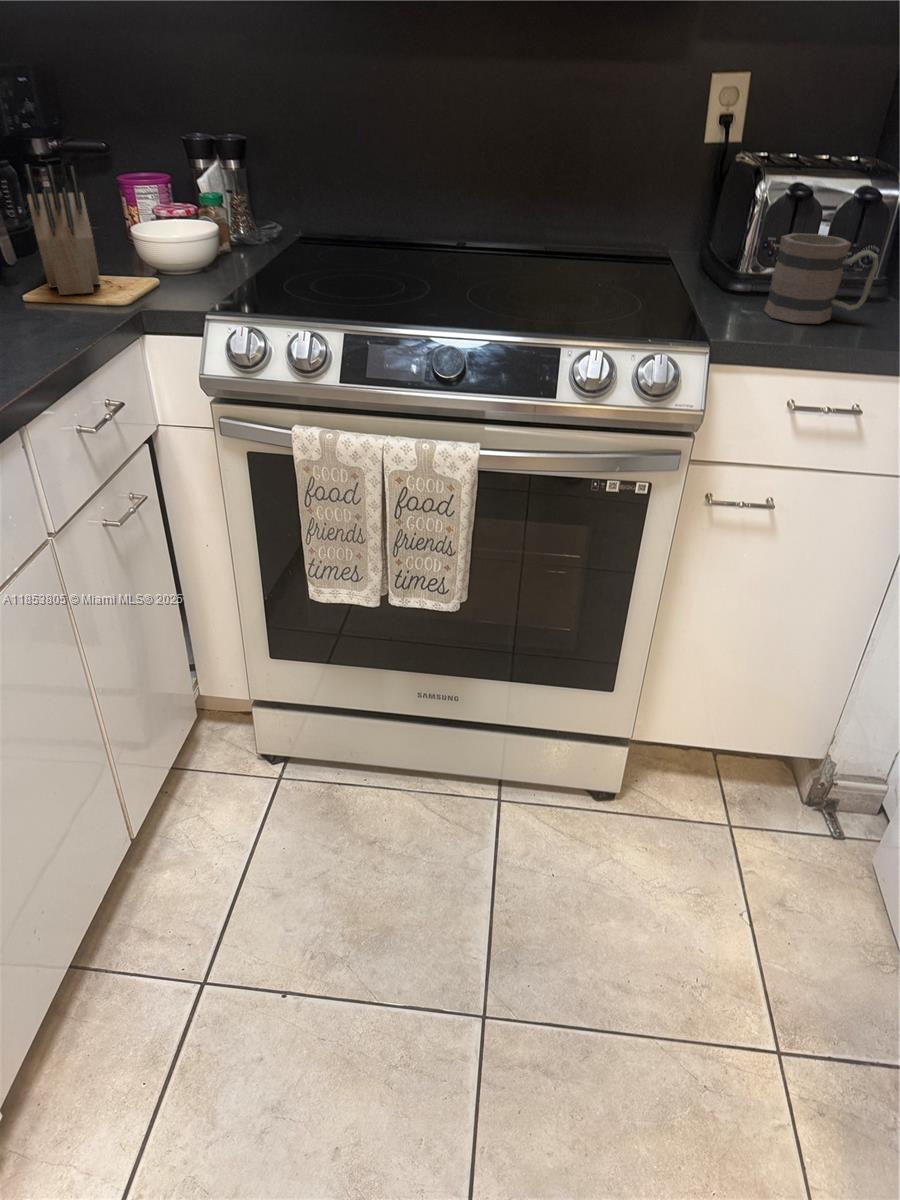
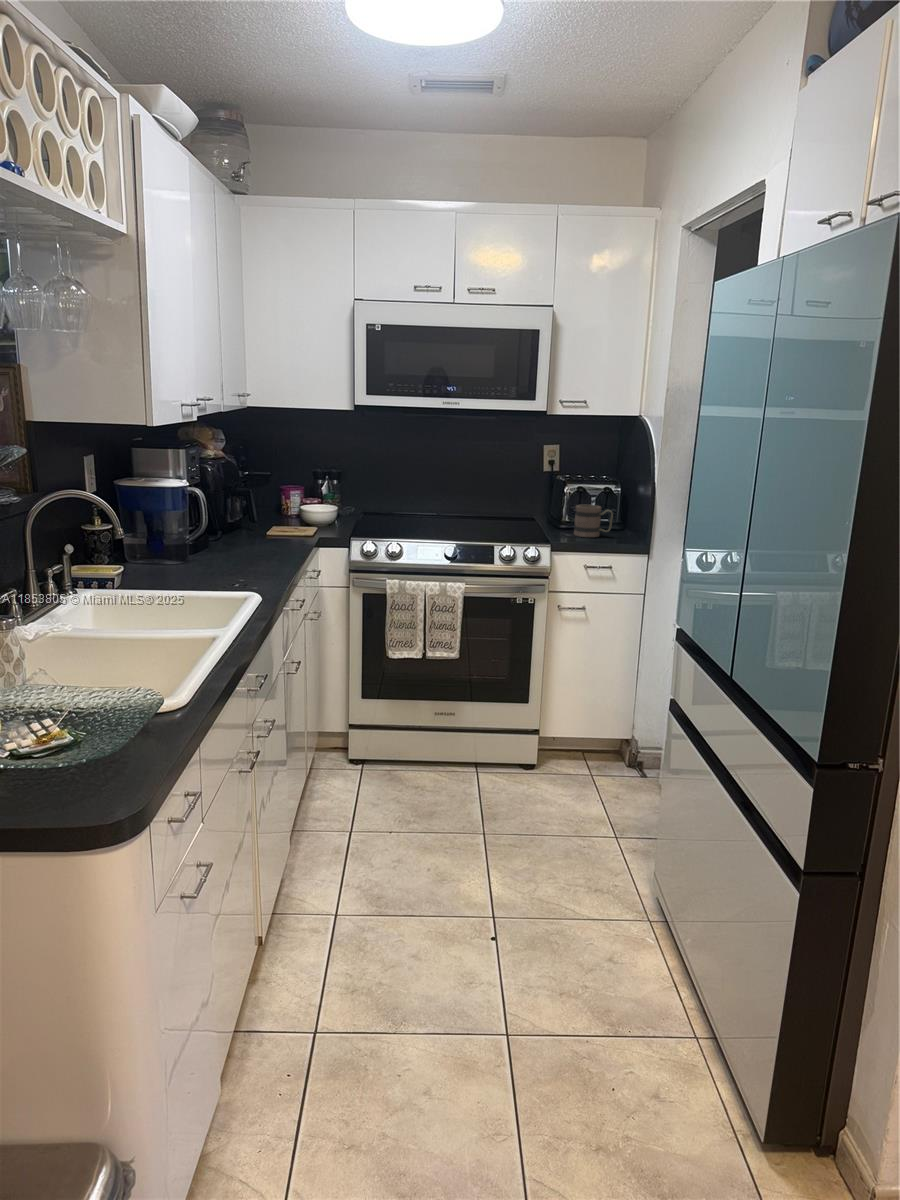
knife block: present [24,164,100,295] -> none [264,484,301,533]

